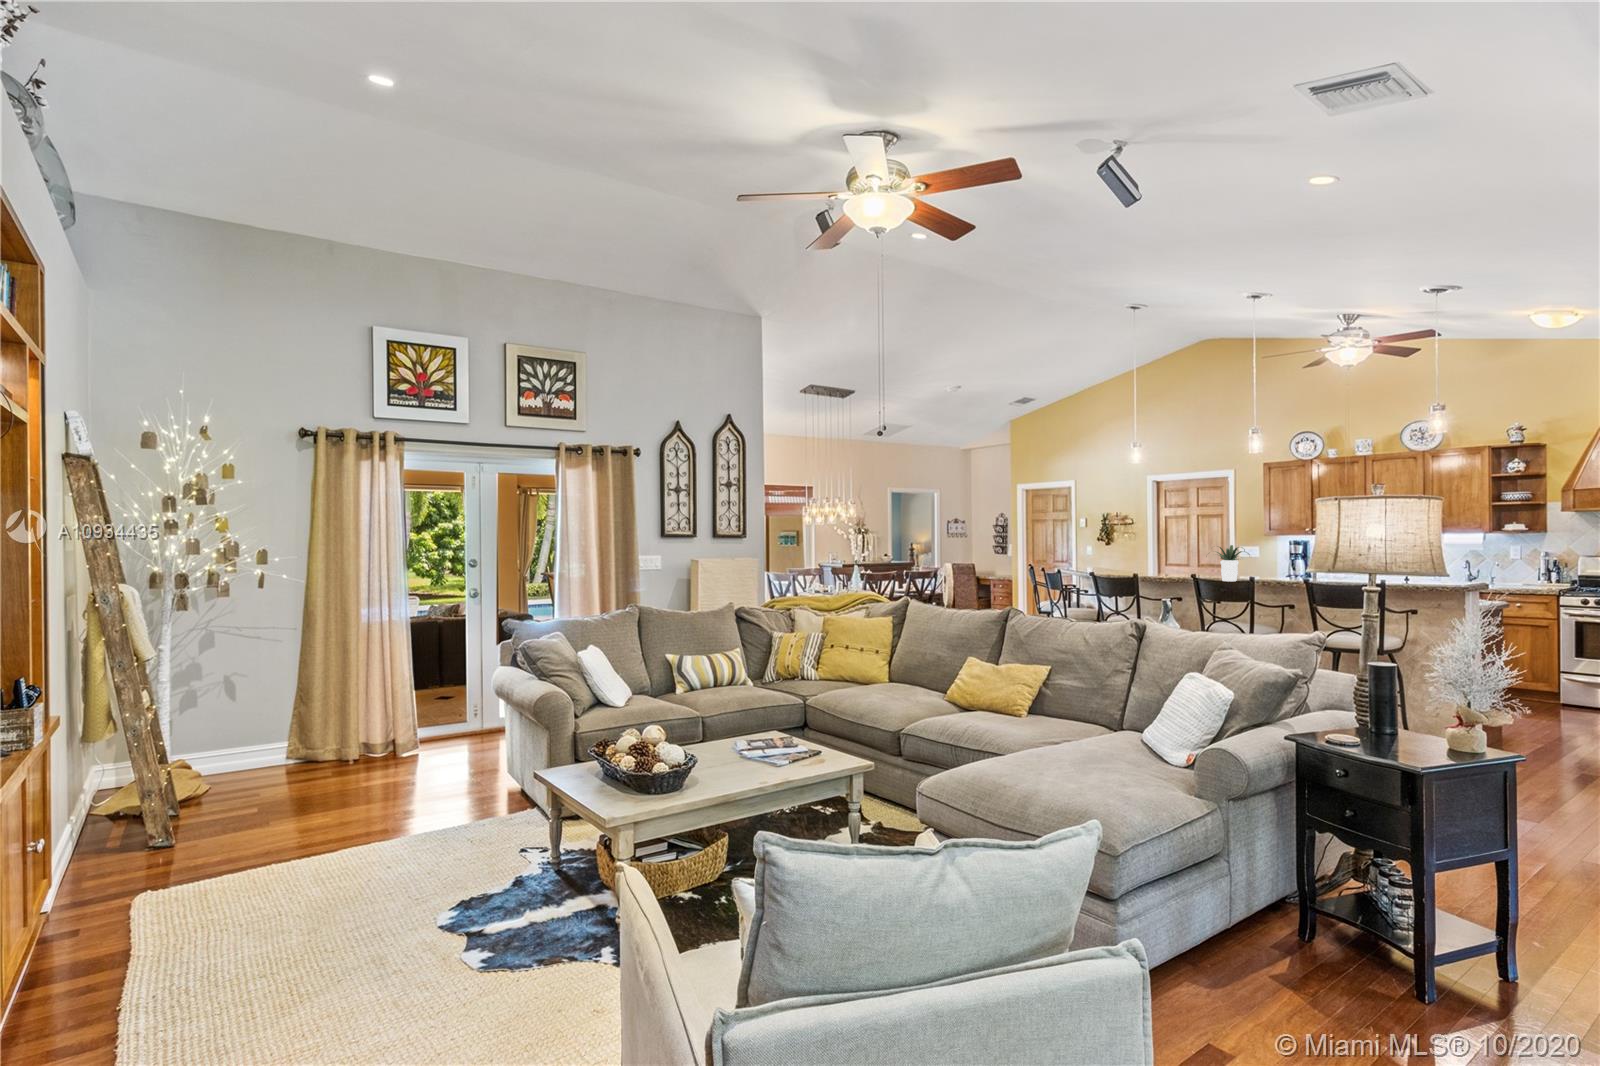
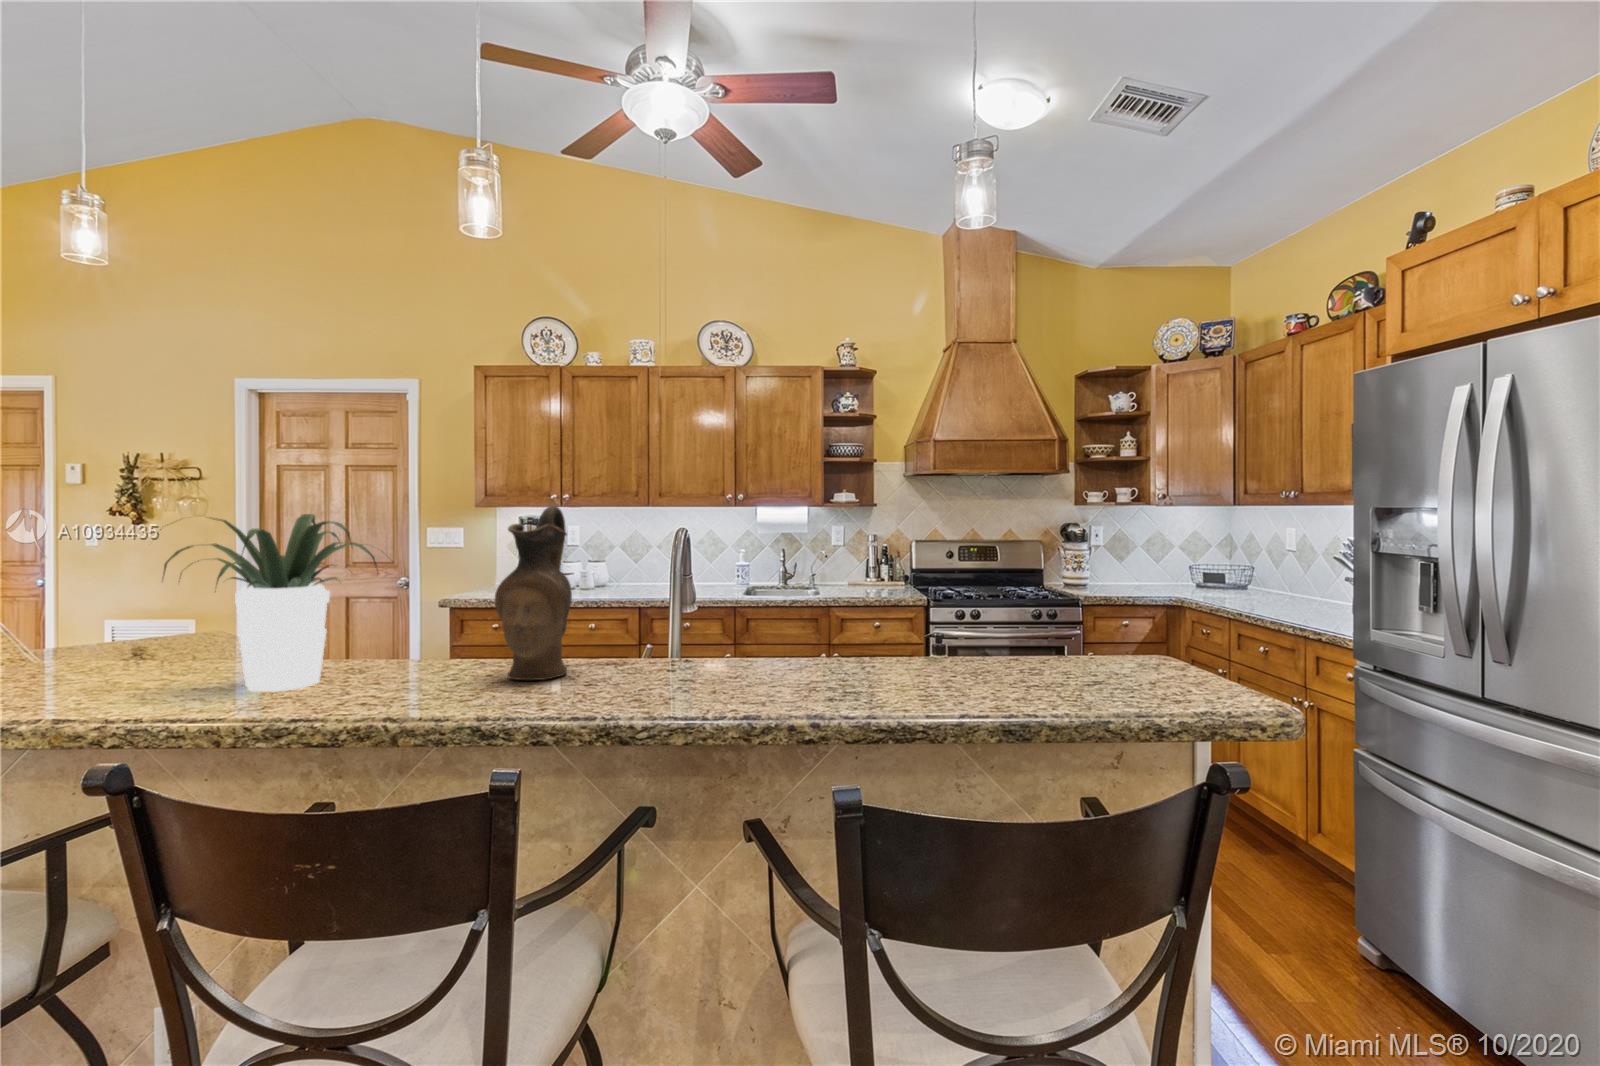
ceramic pitcher: none [1275,543,1294,582] -> present [495,506,572,680]

